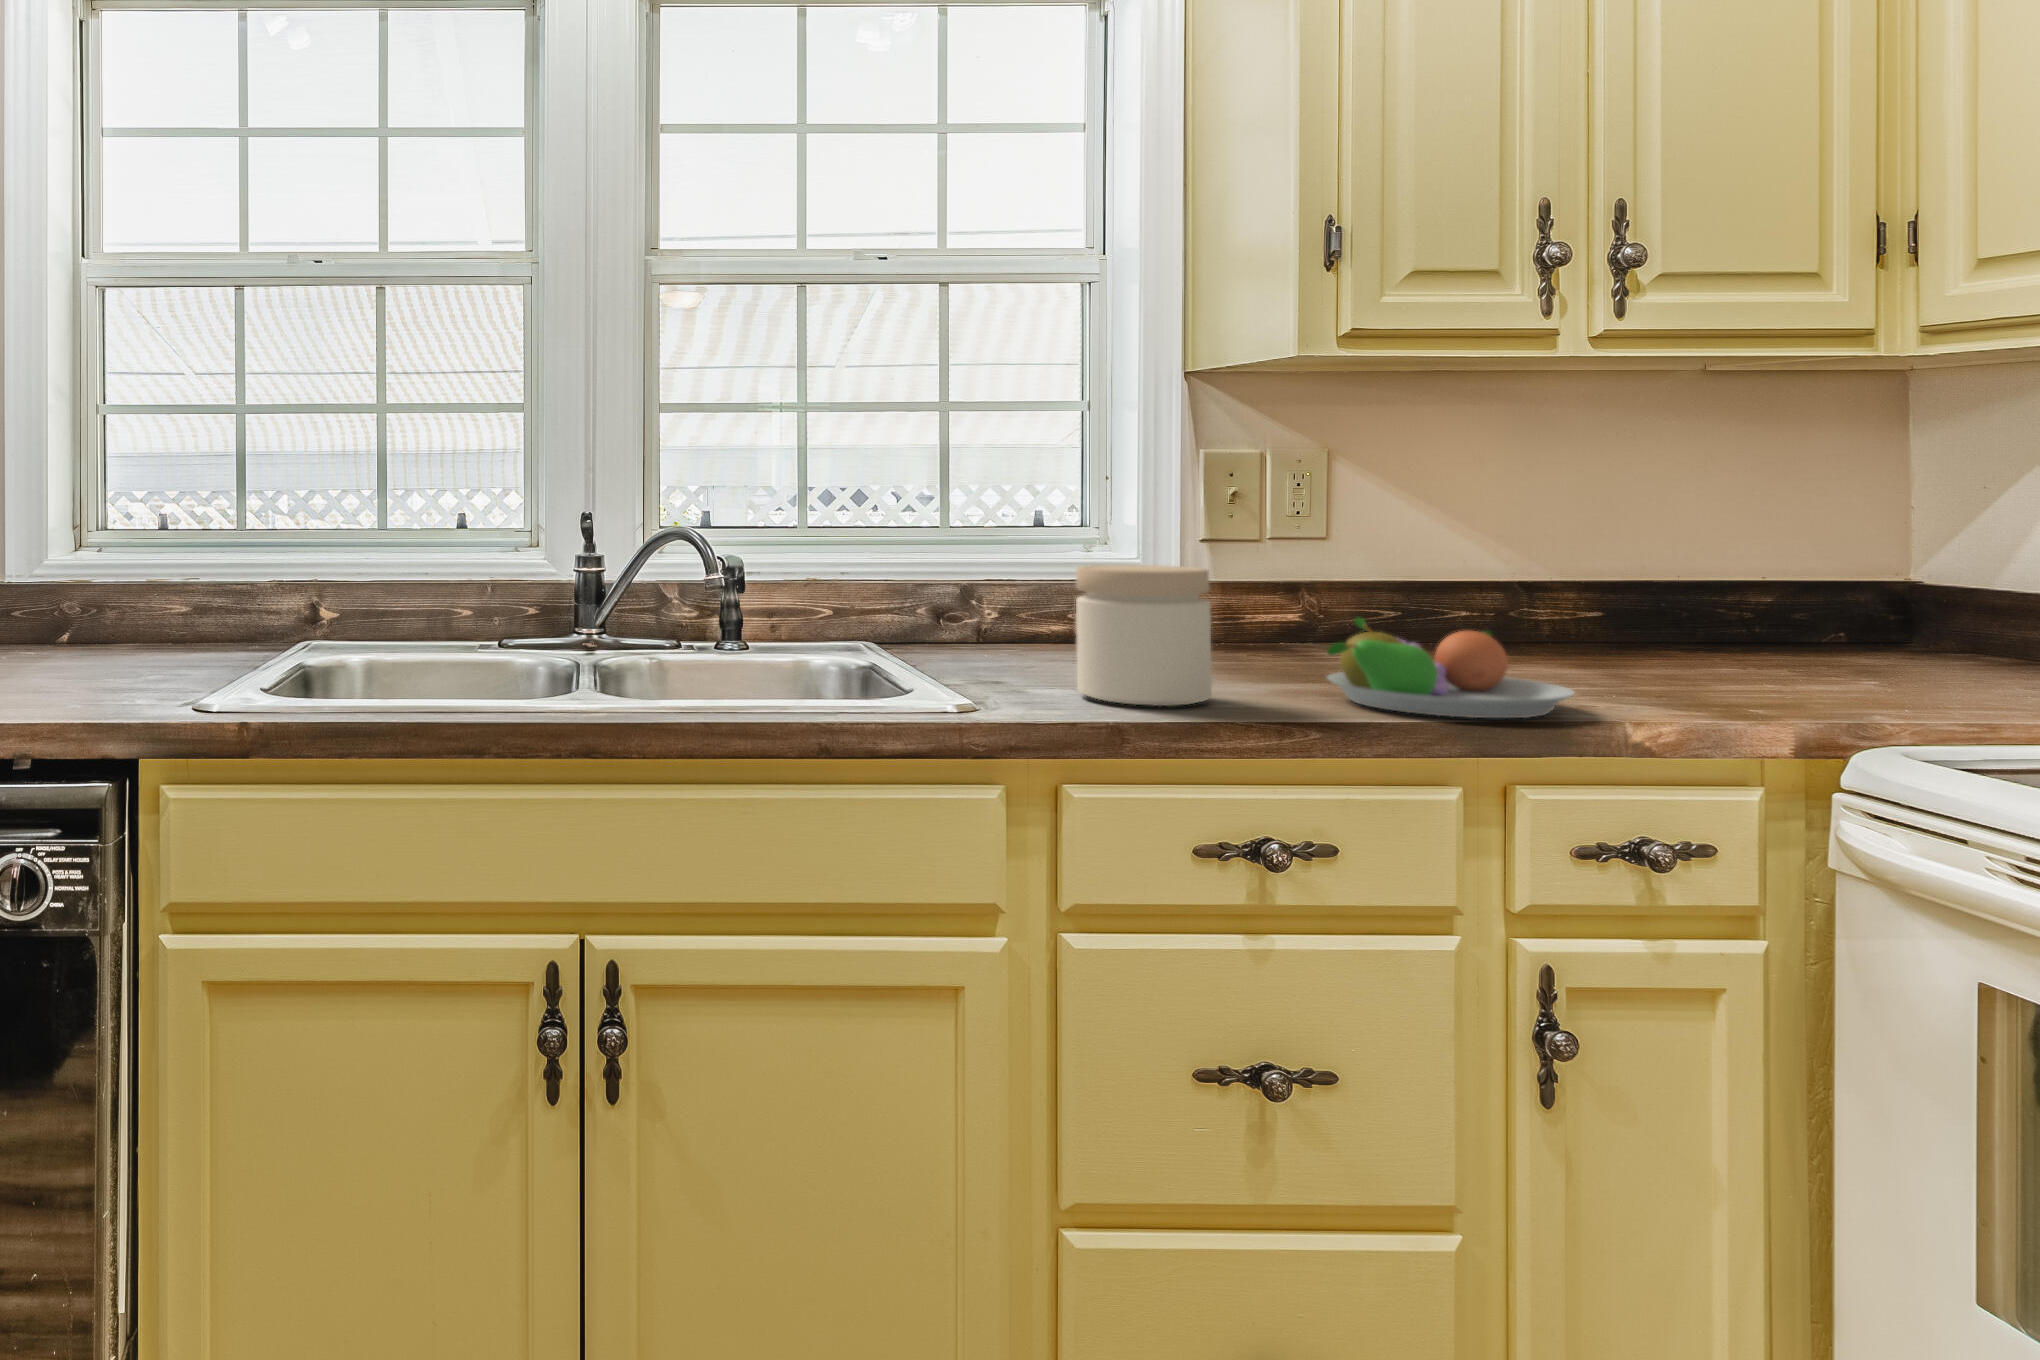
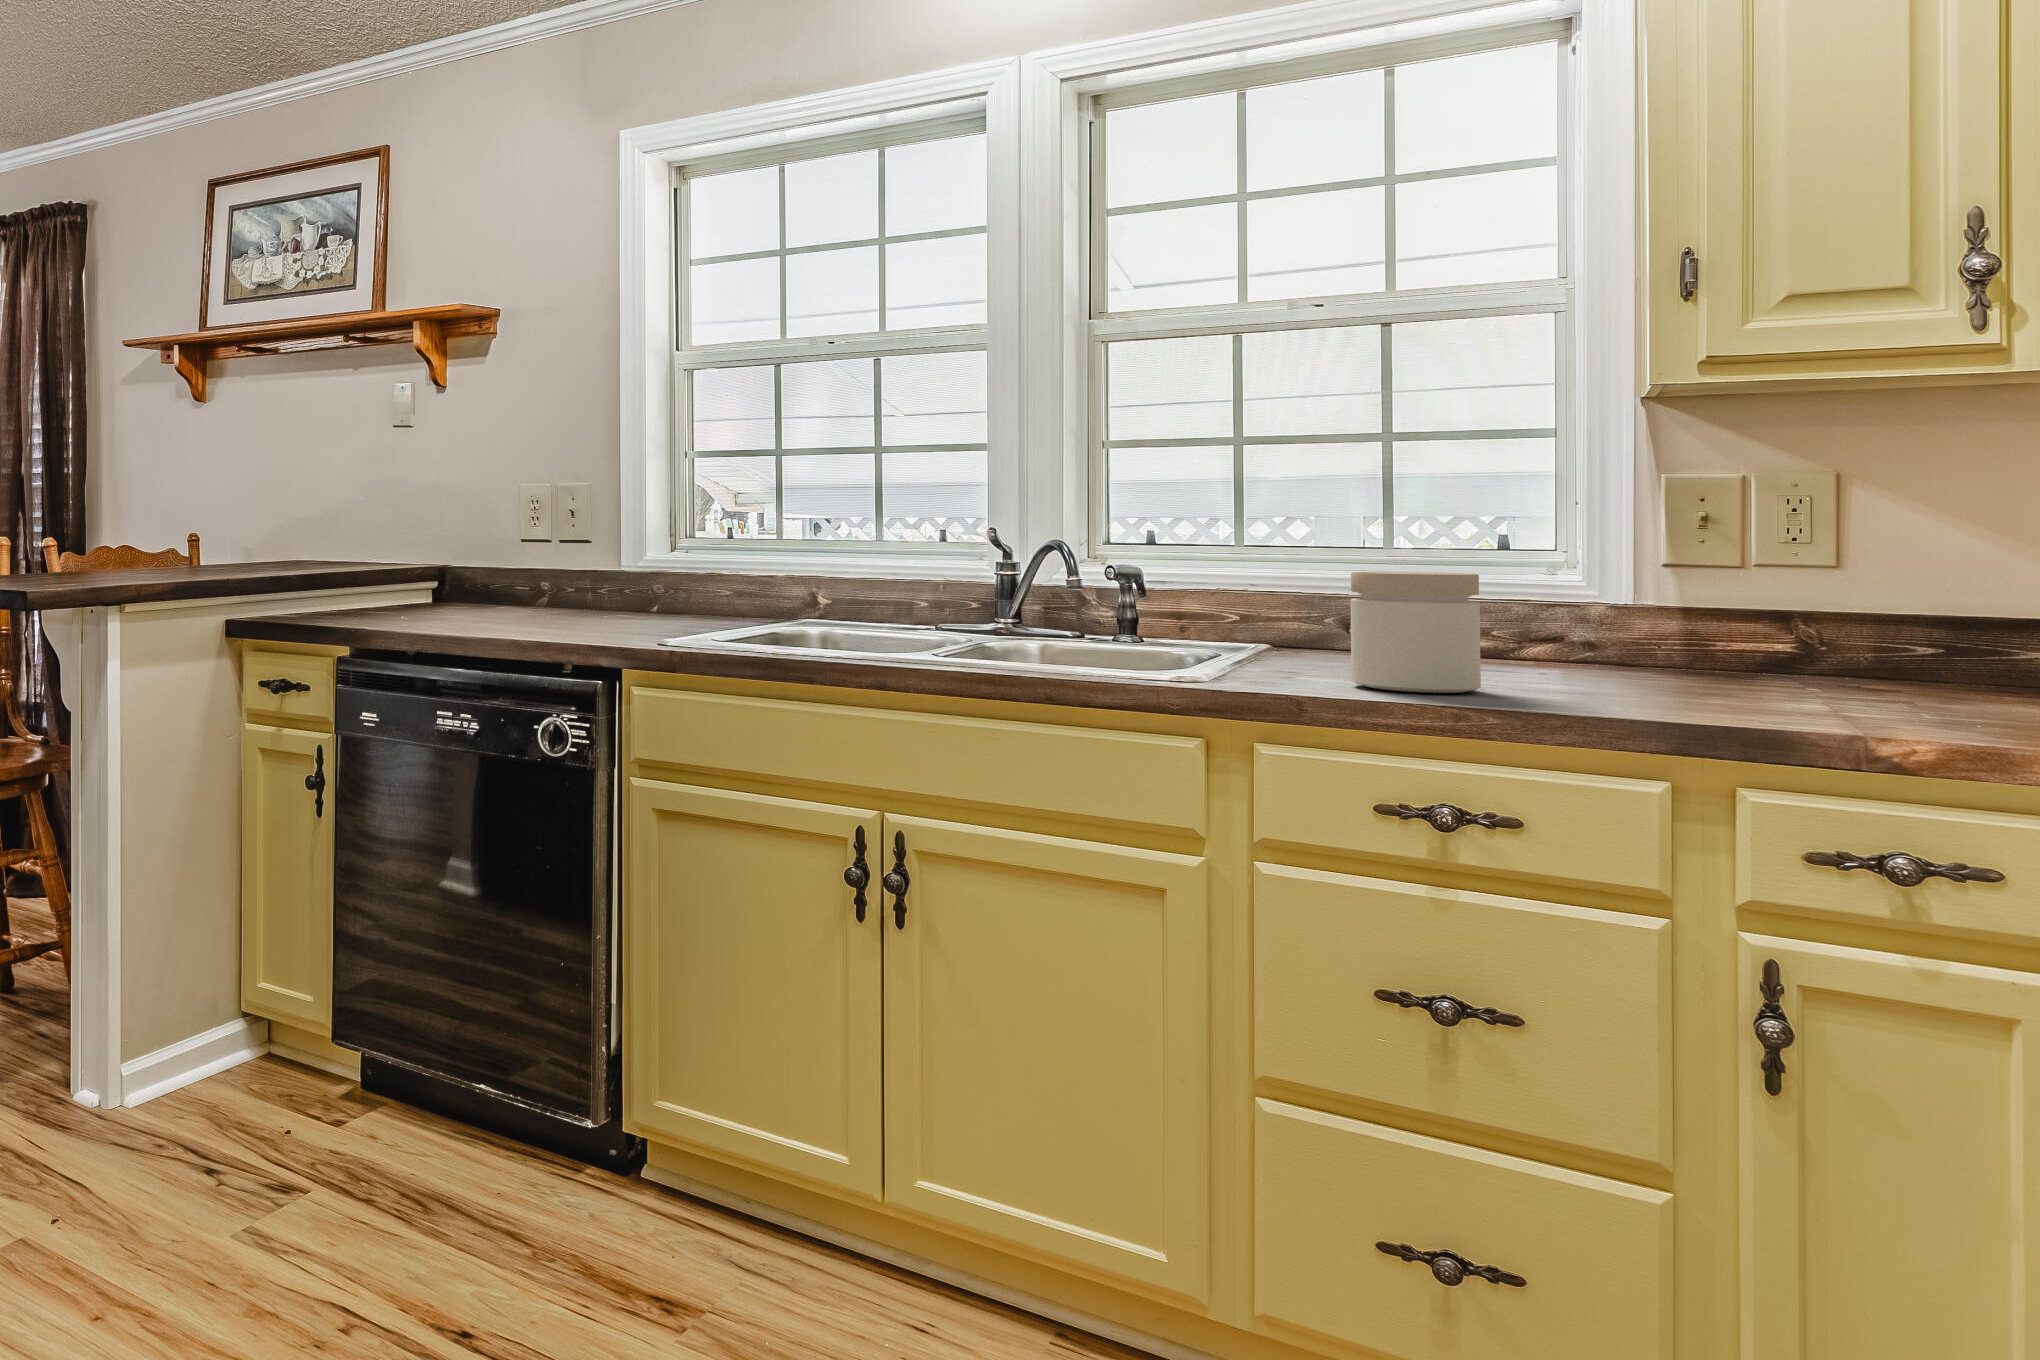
fruit bowl: present [1327,618,1574,718] -> none [1579,626,1875,722]

